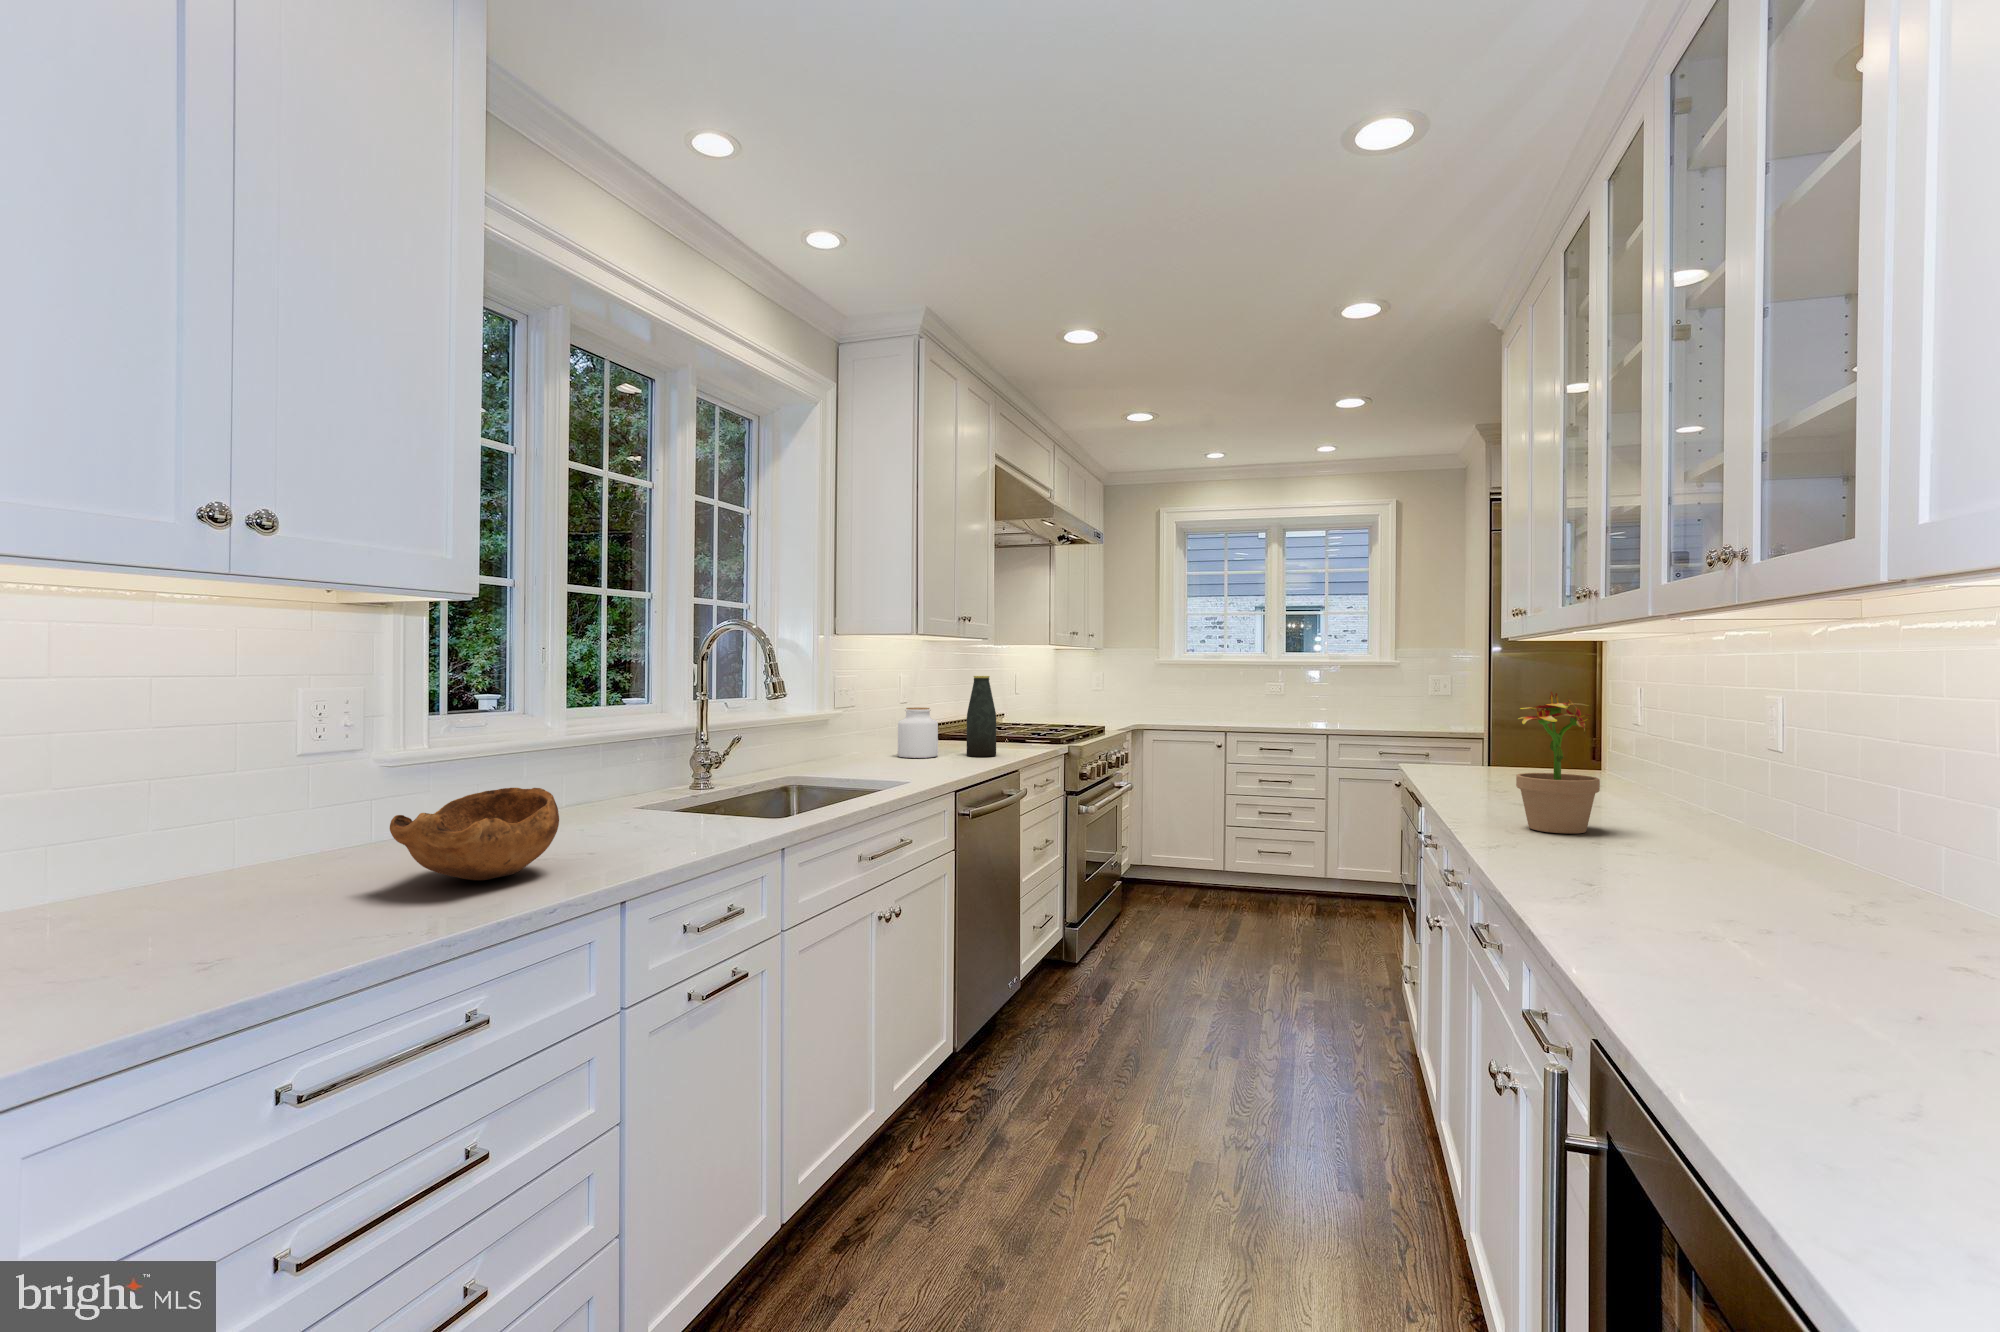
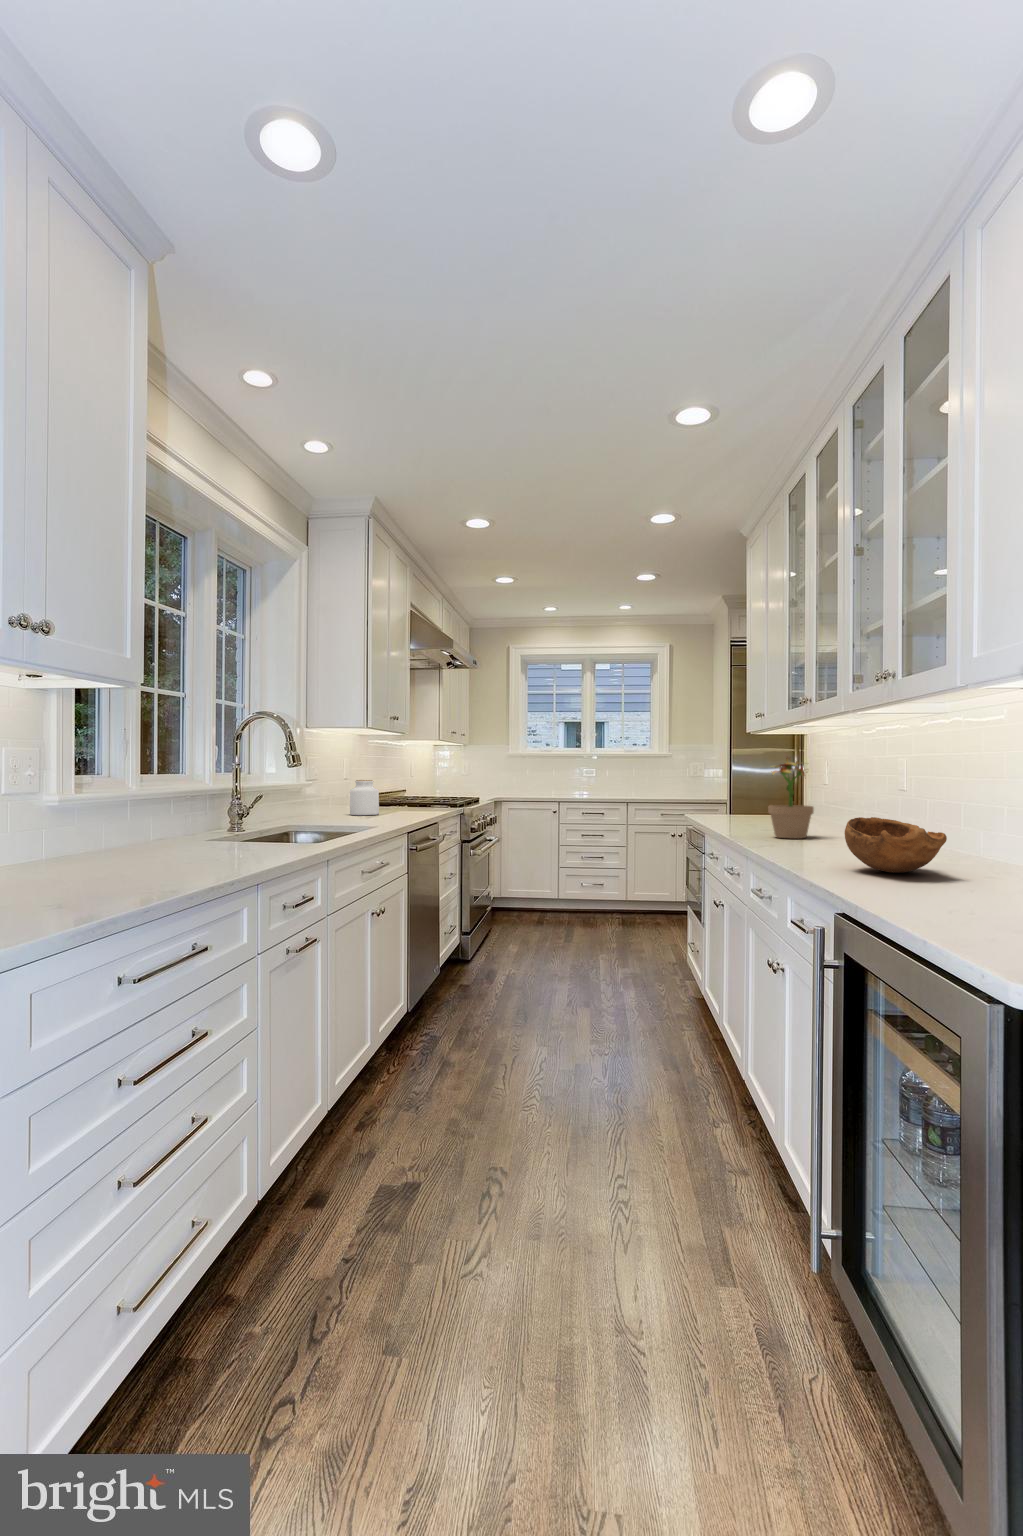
bottle: present [967,676,996,757] -> none [399,757,420,814]
wooden bowl: present [390,788,559,880] -> present [845,817,947,873]

